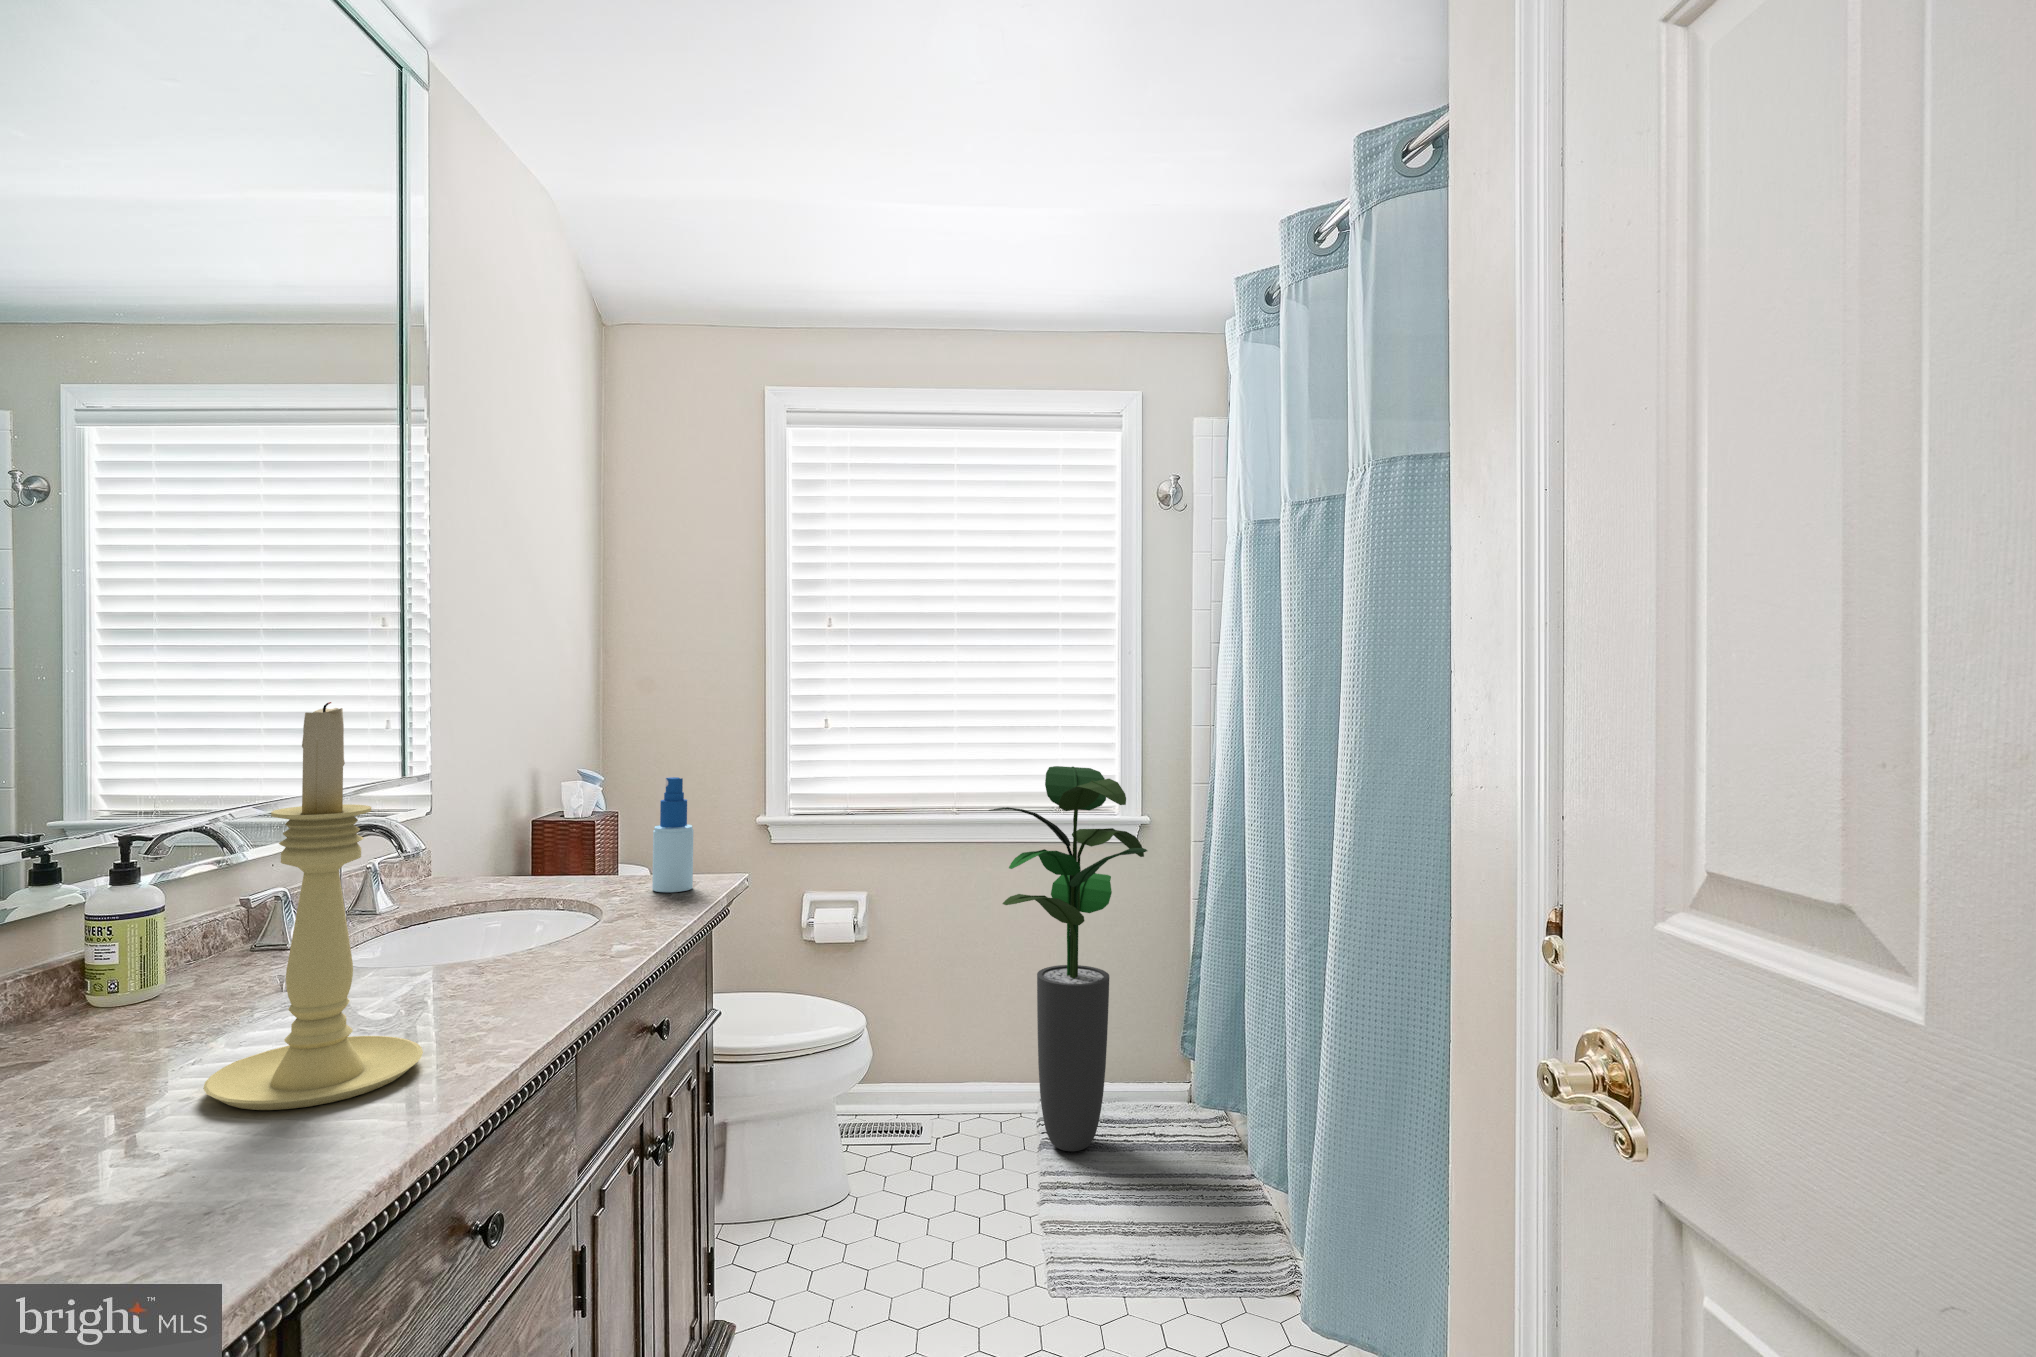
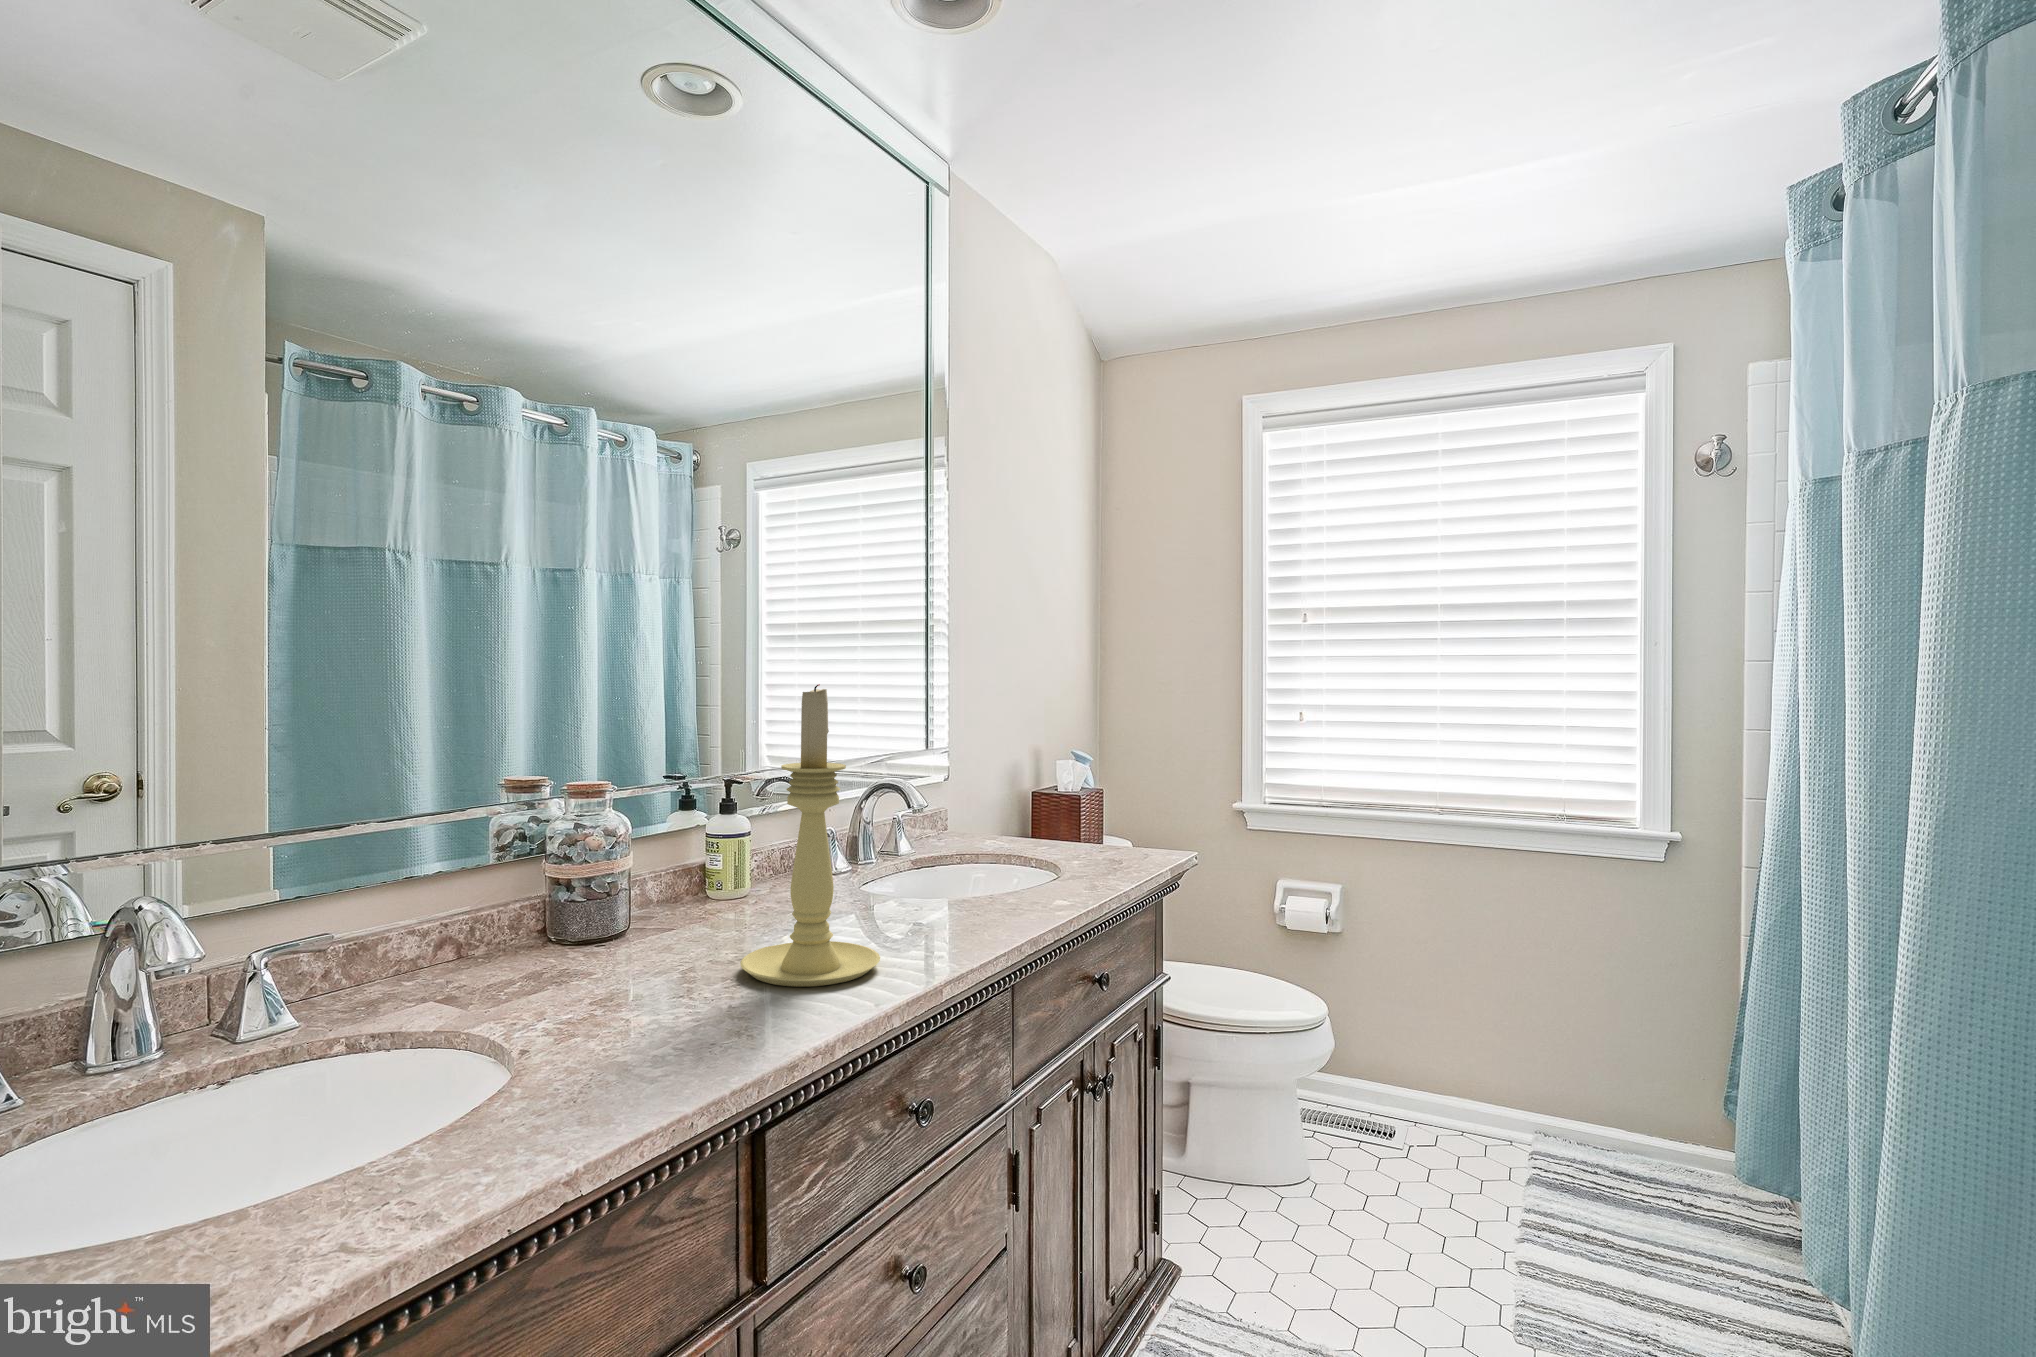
potted plant: present [989,766,1147,1151] -> none [1470,769,1670,1198]
spray bottle: present [652,777,693,892] -> none [1110,759,1145,862]

